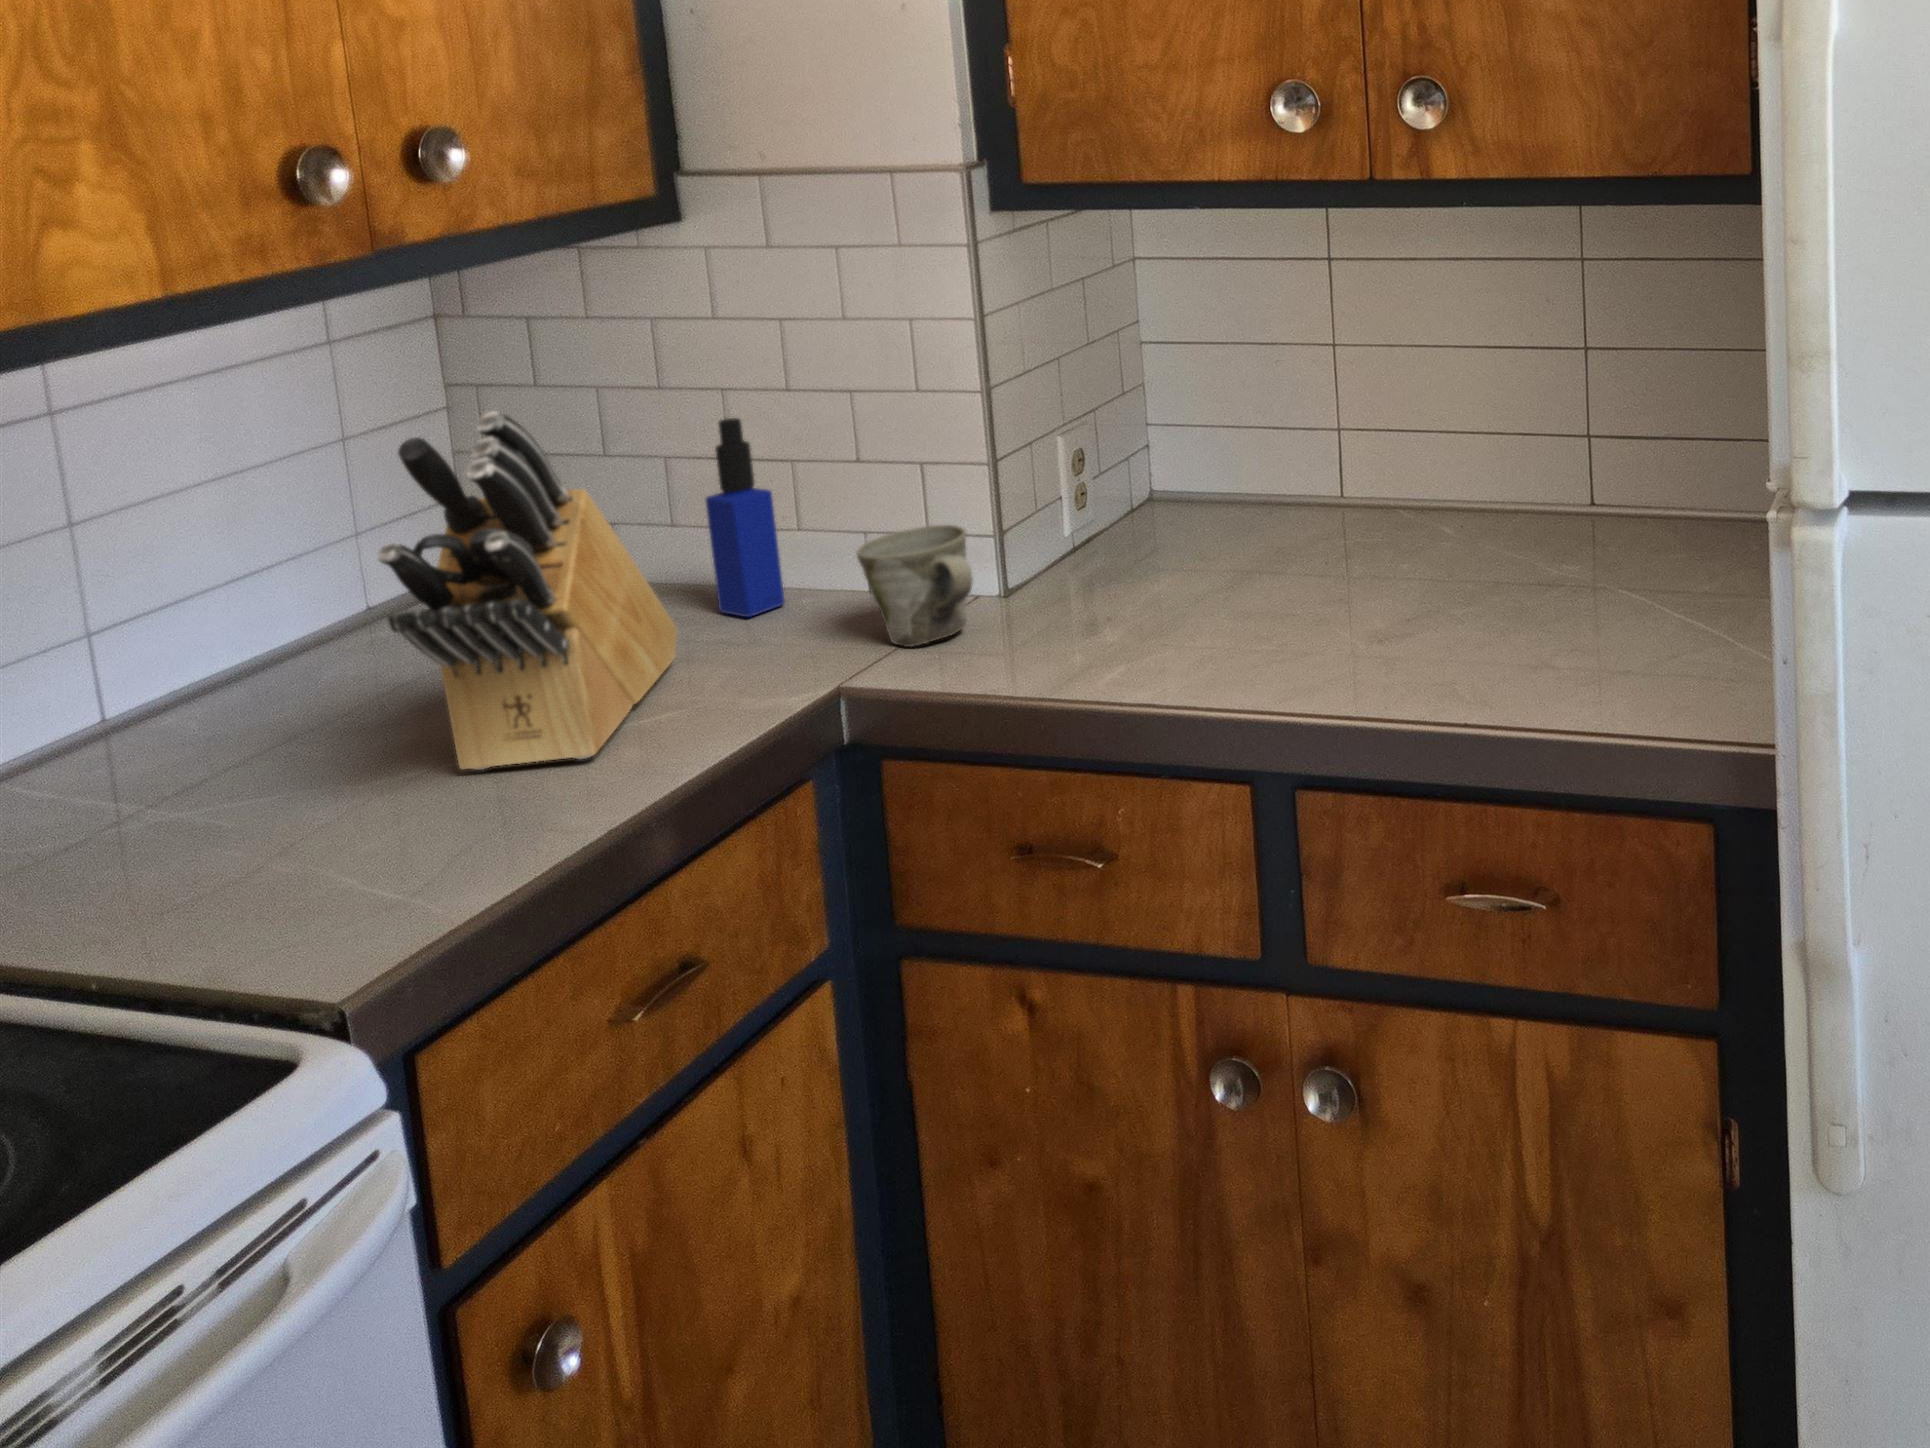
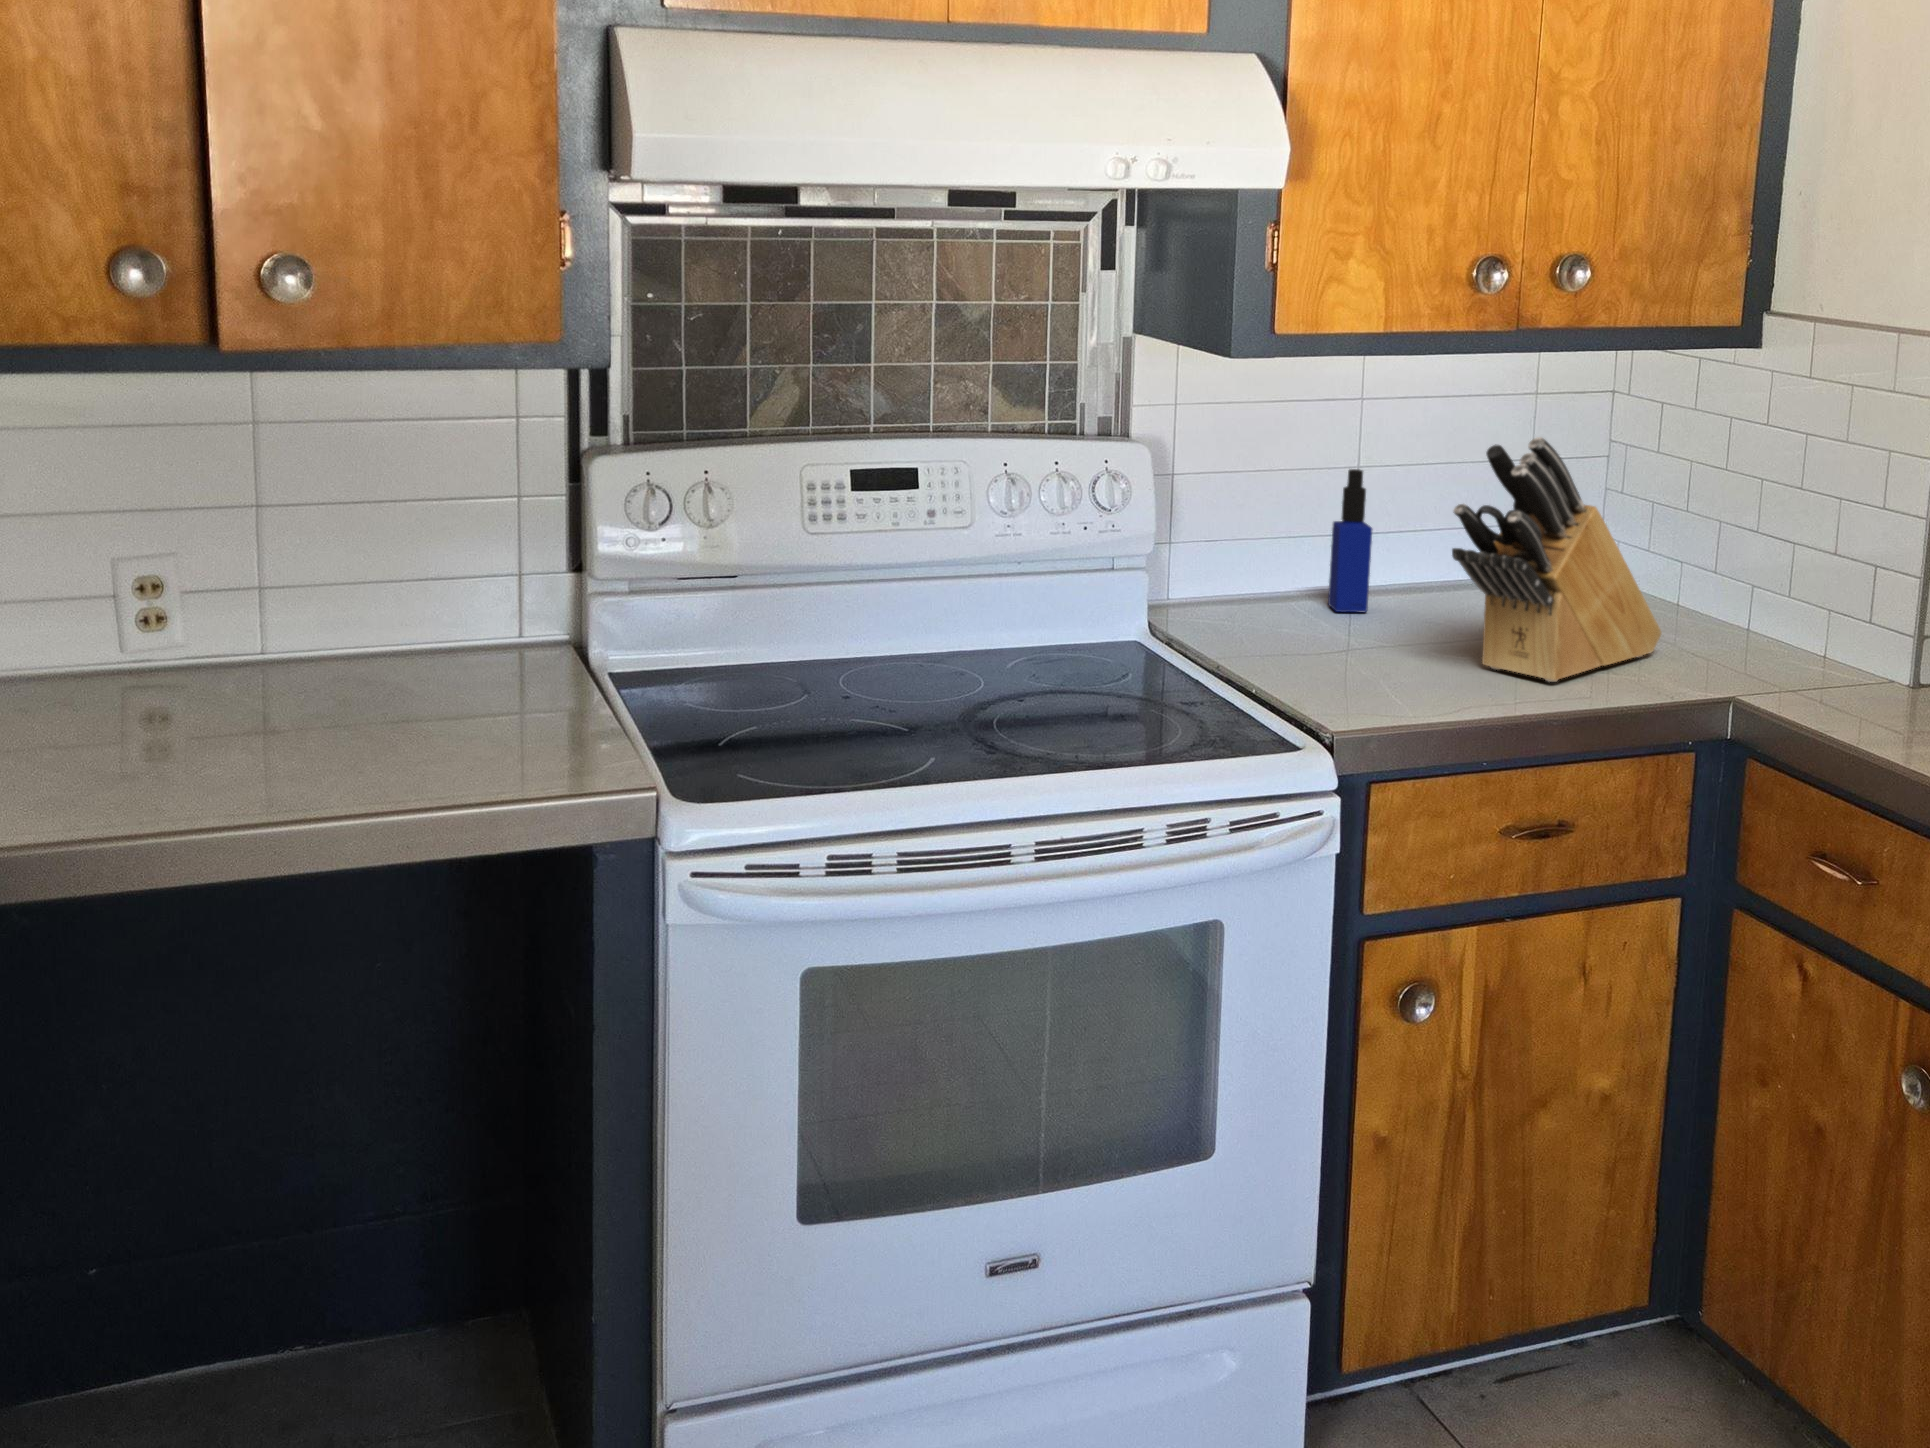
bottle: present [706,418,785,617] -> present [1328,469,1372,612]
mug: present [856,525,973,647] -> none [1788,608,1876,695]

